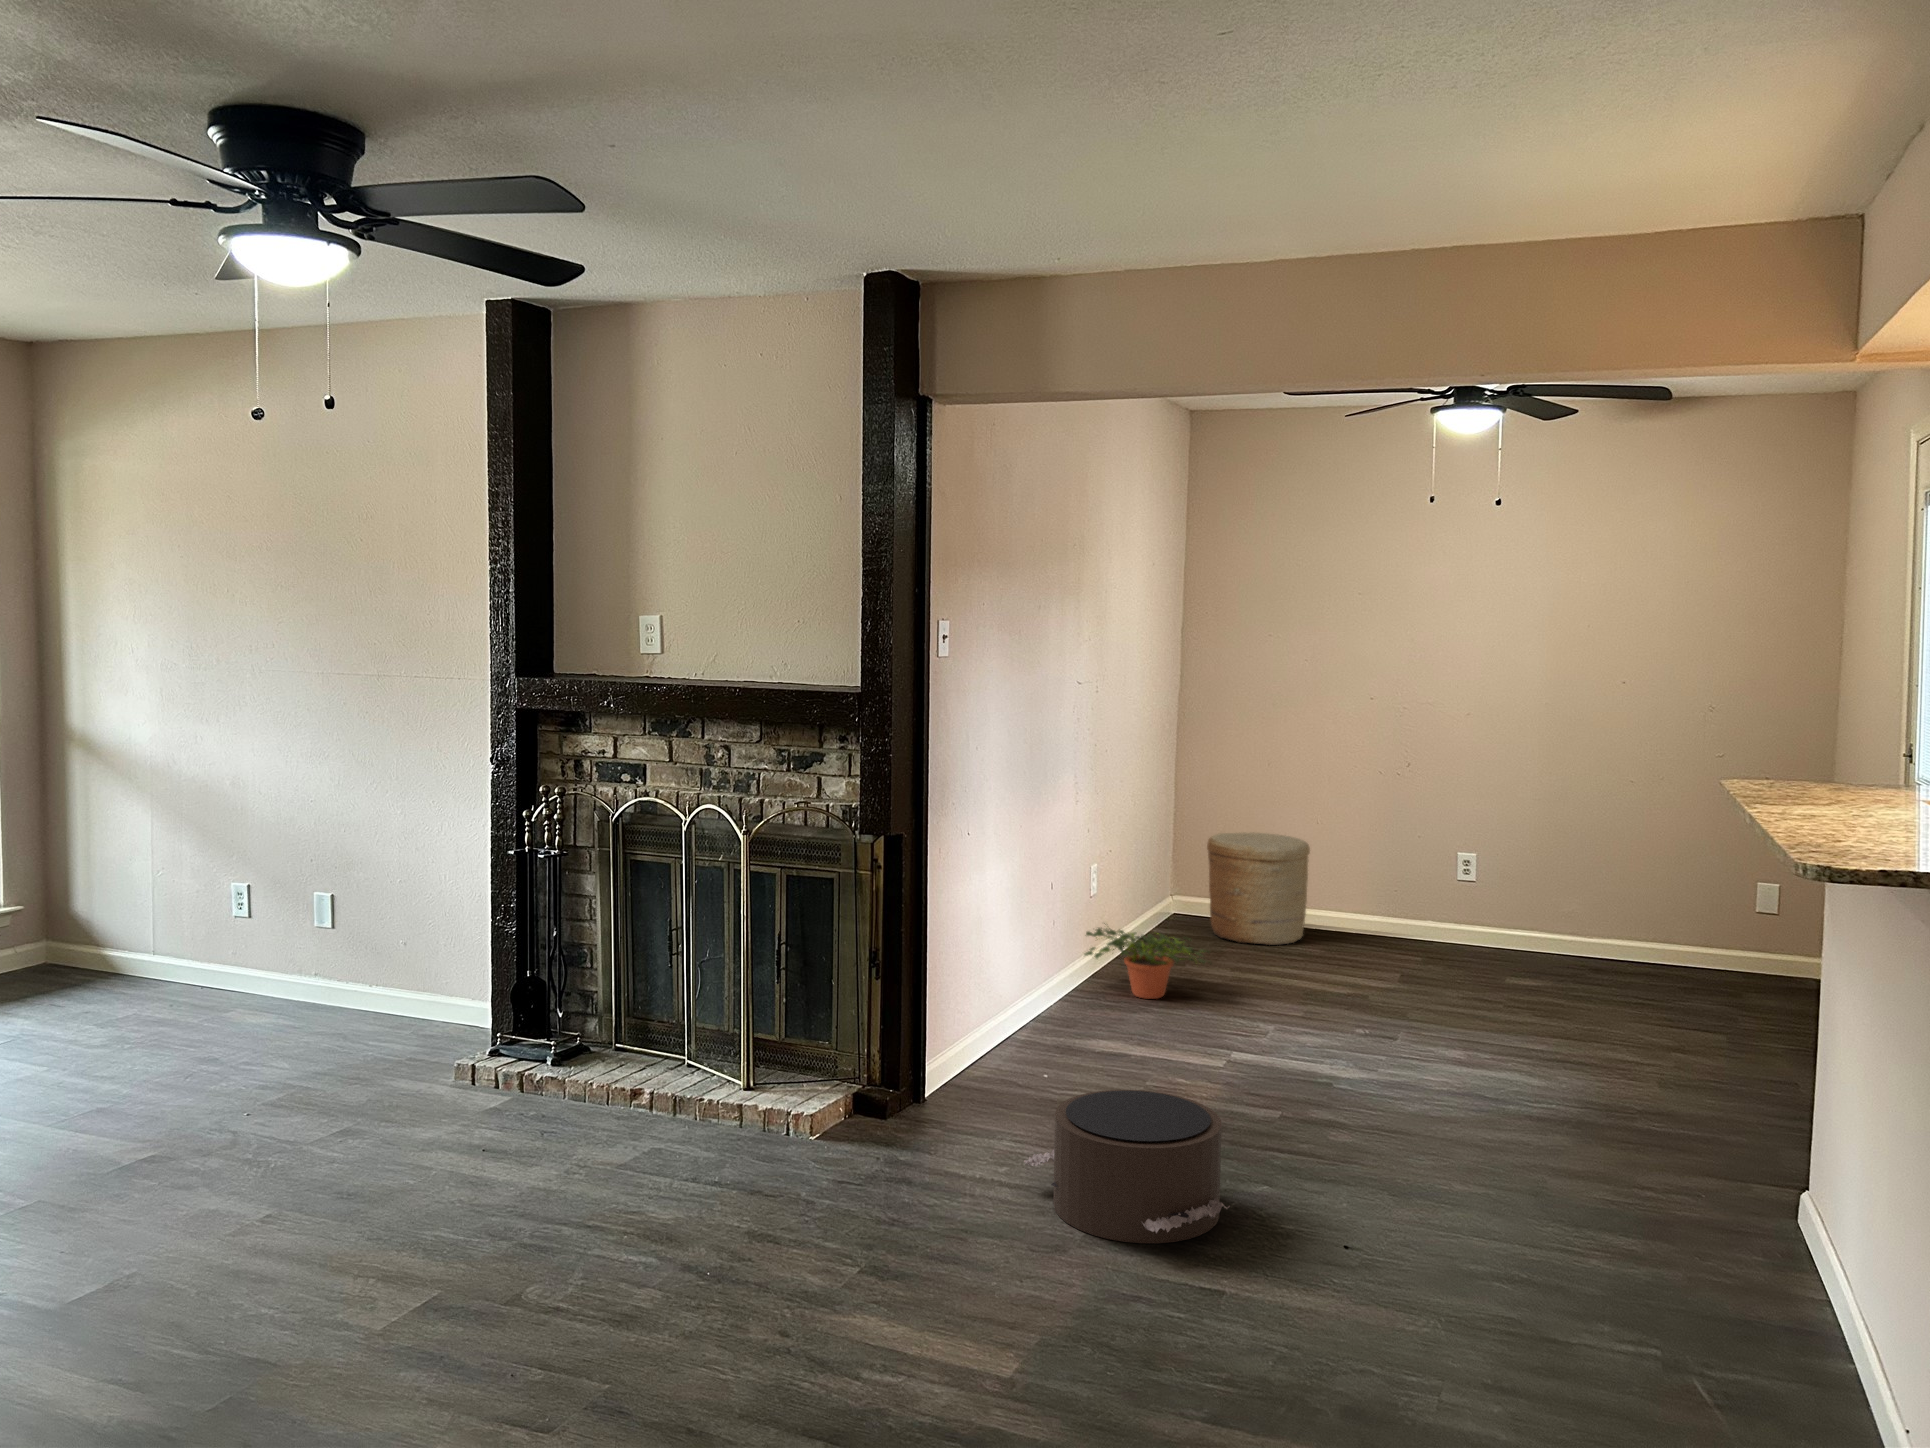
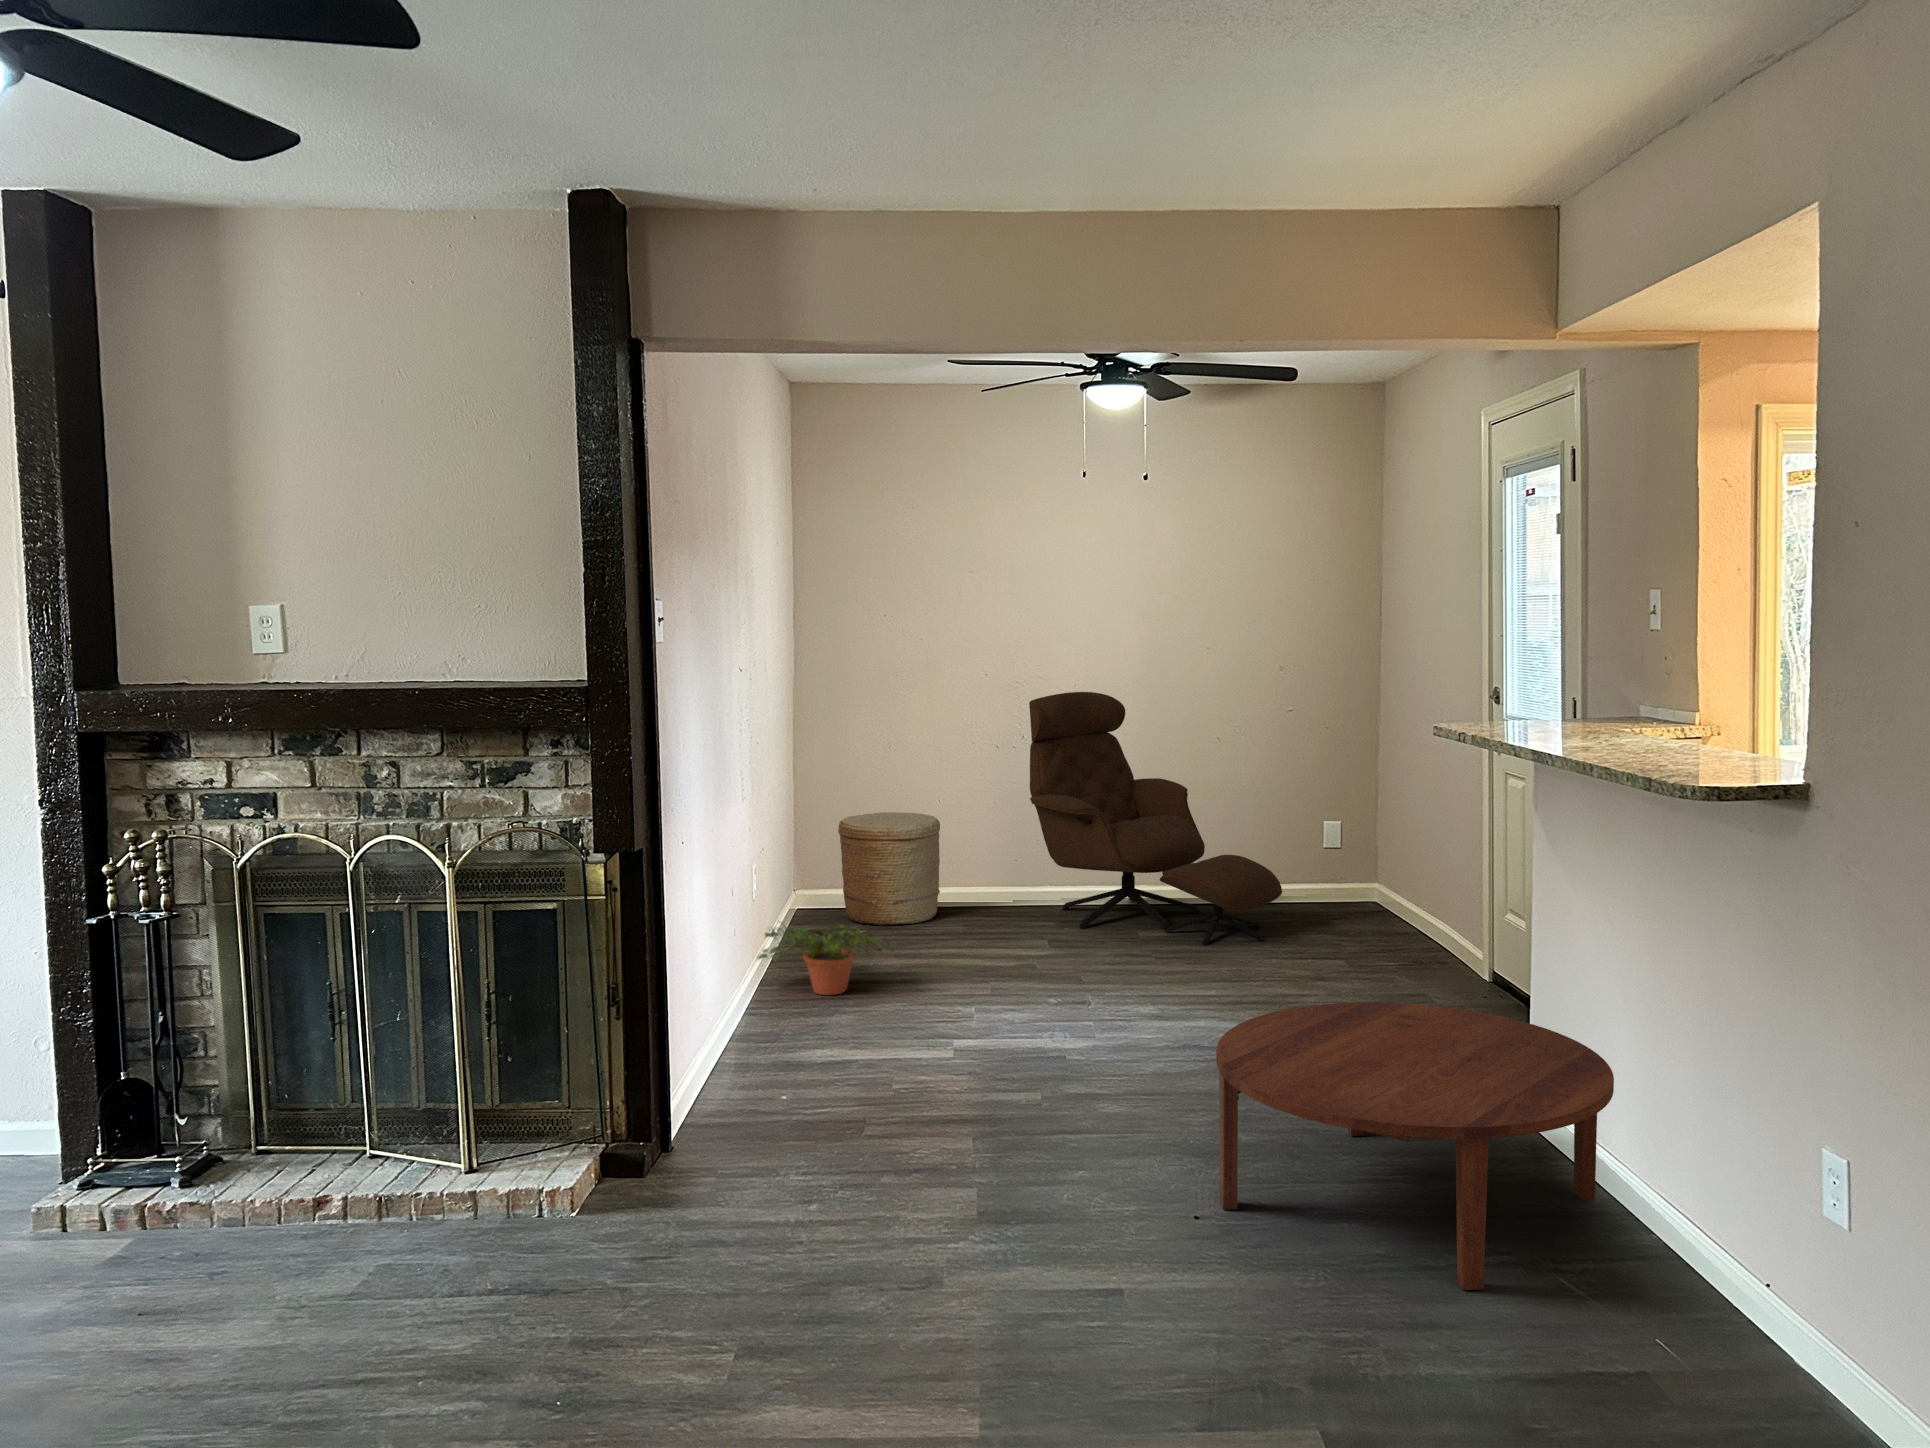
lounge chair: none [1400,726,1674,1010] -> present [1029,692,1282,945]
coffee table: none [1380,1068,1832,1385] -> present [1216,1002,1614,1290]
pouf: present [1024,1090,1230,1243] -> none [845,1089,1082,1255]

